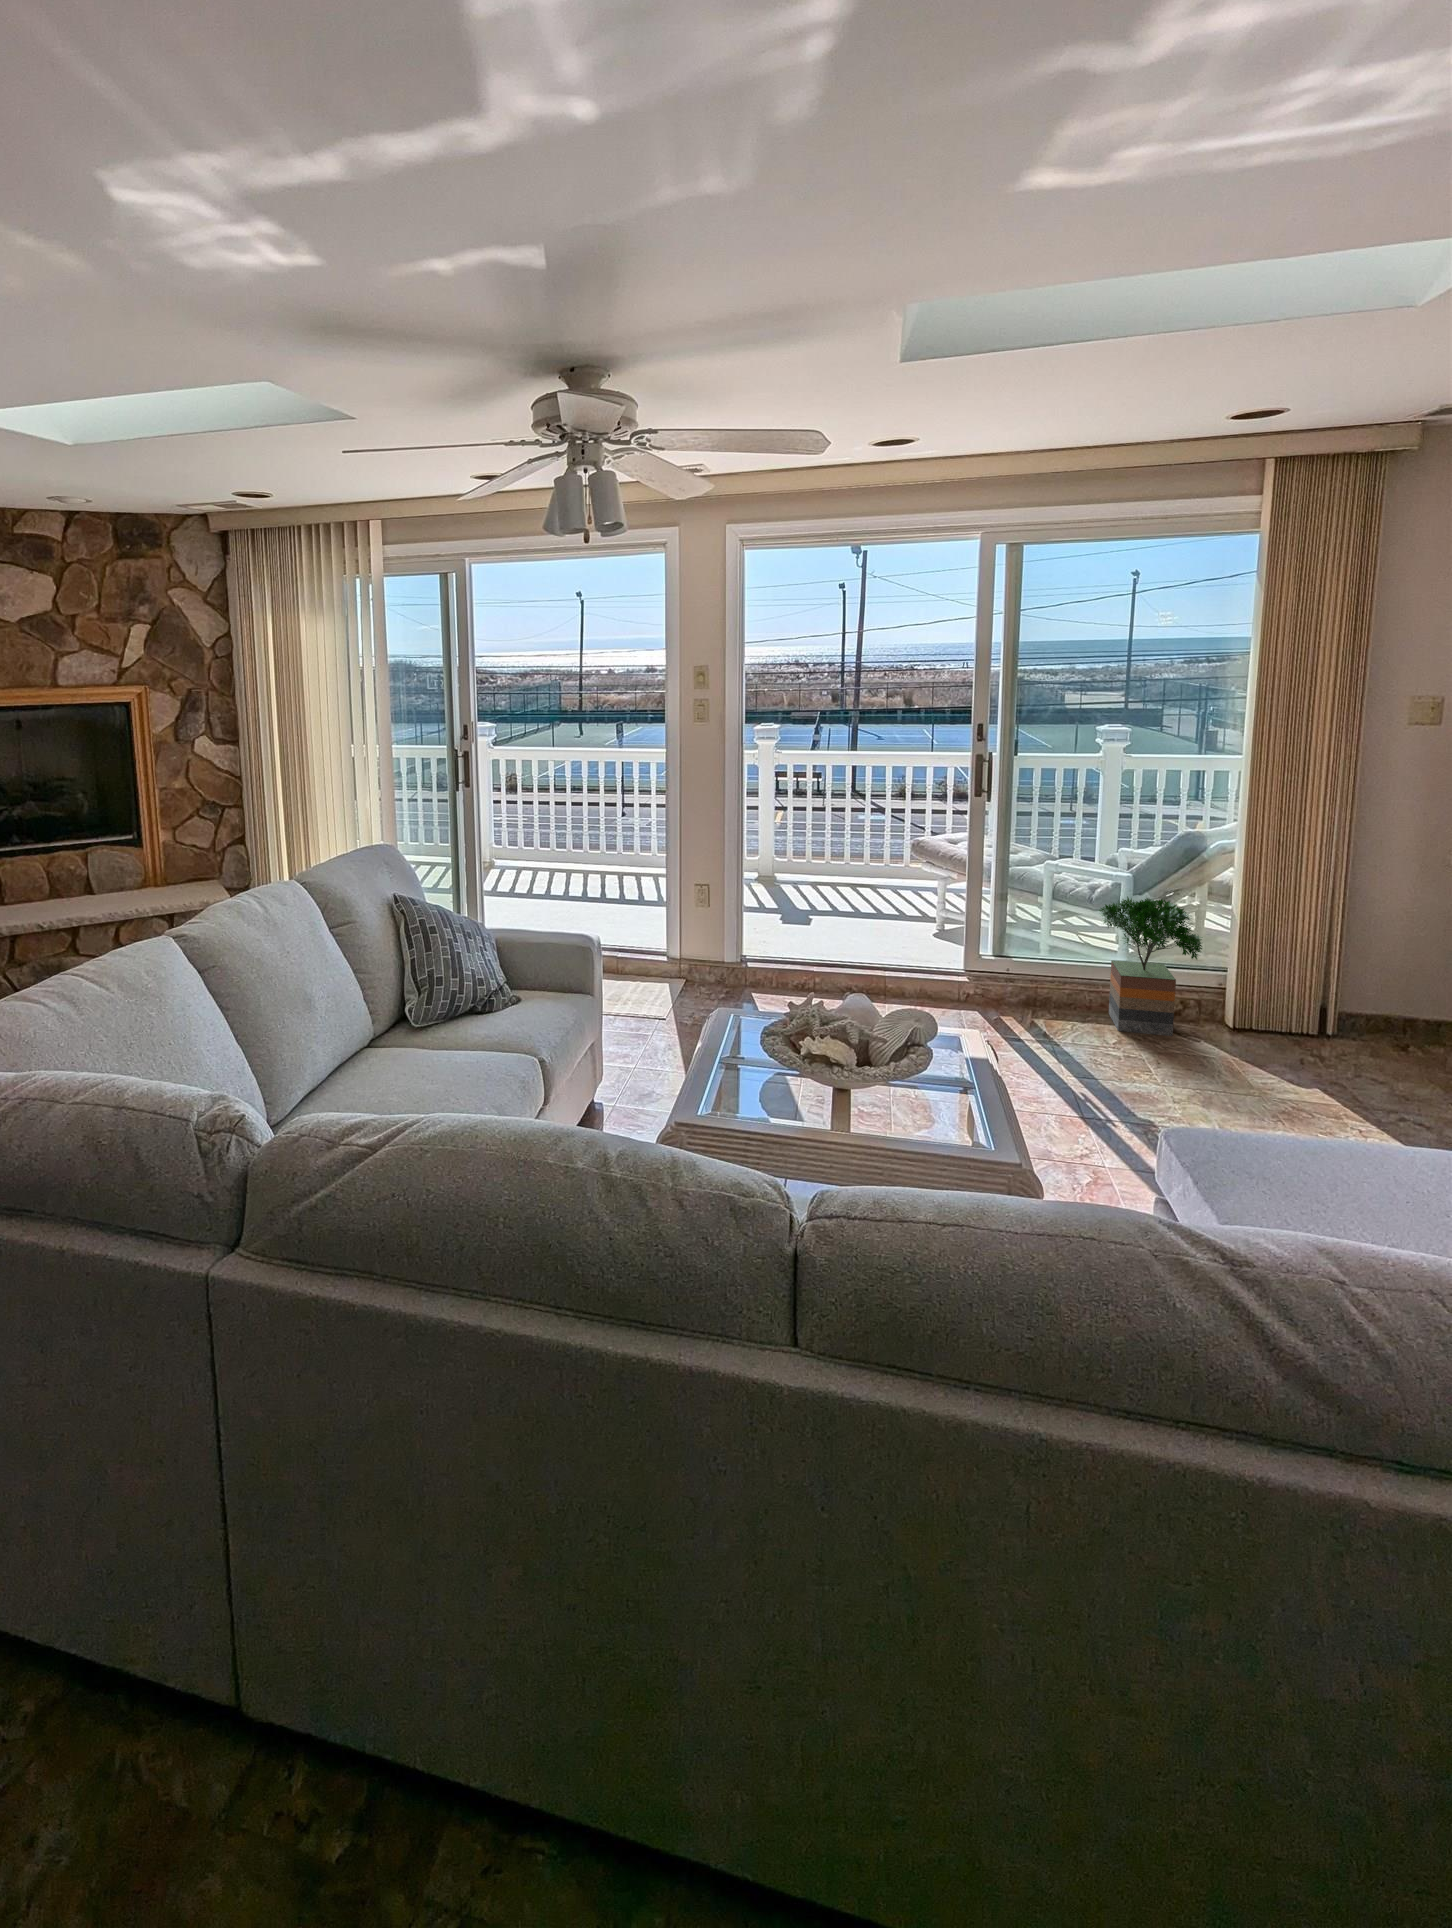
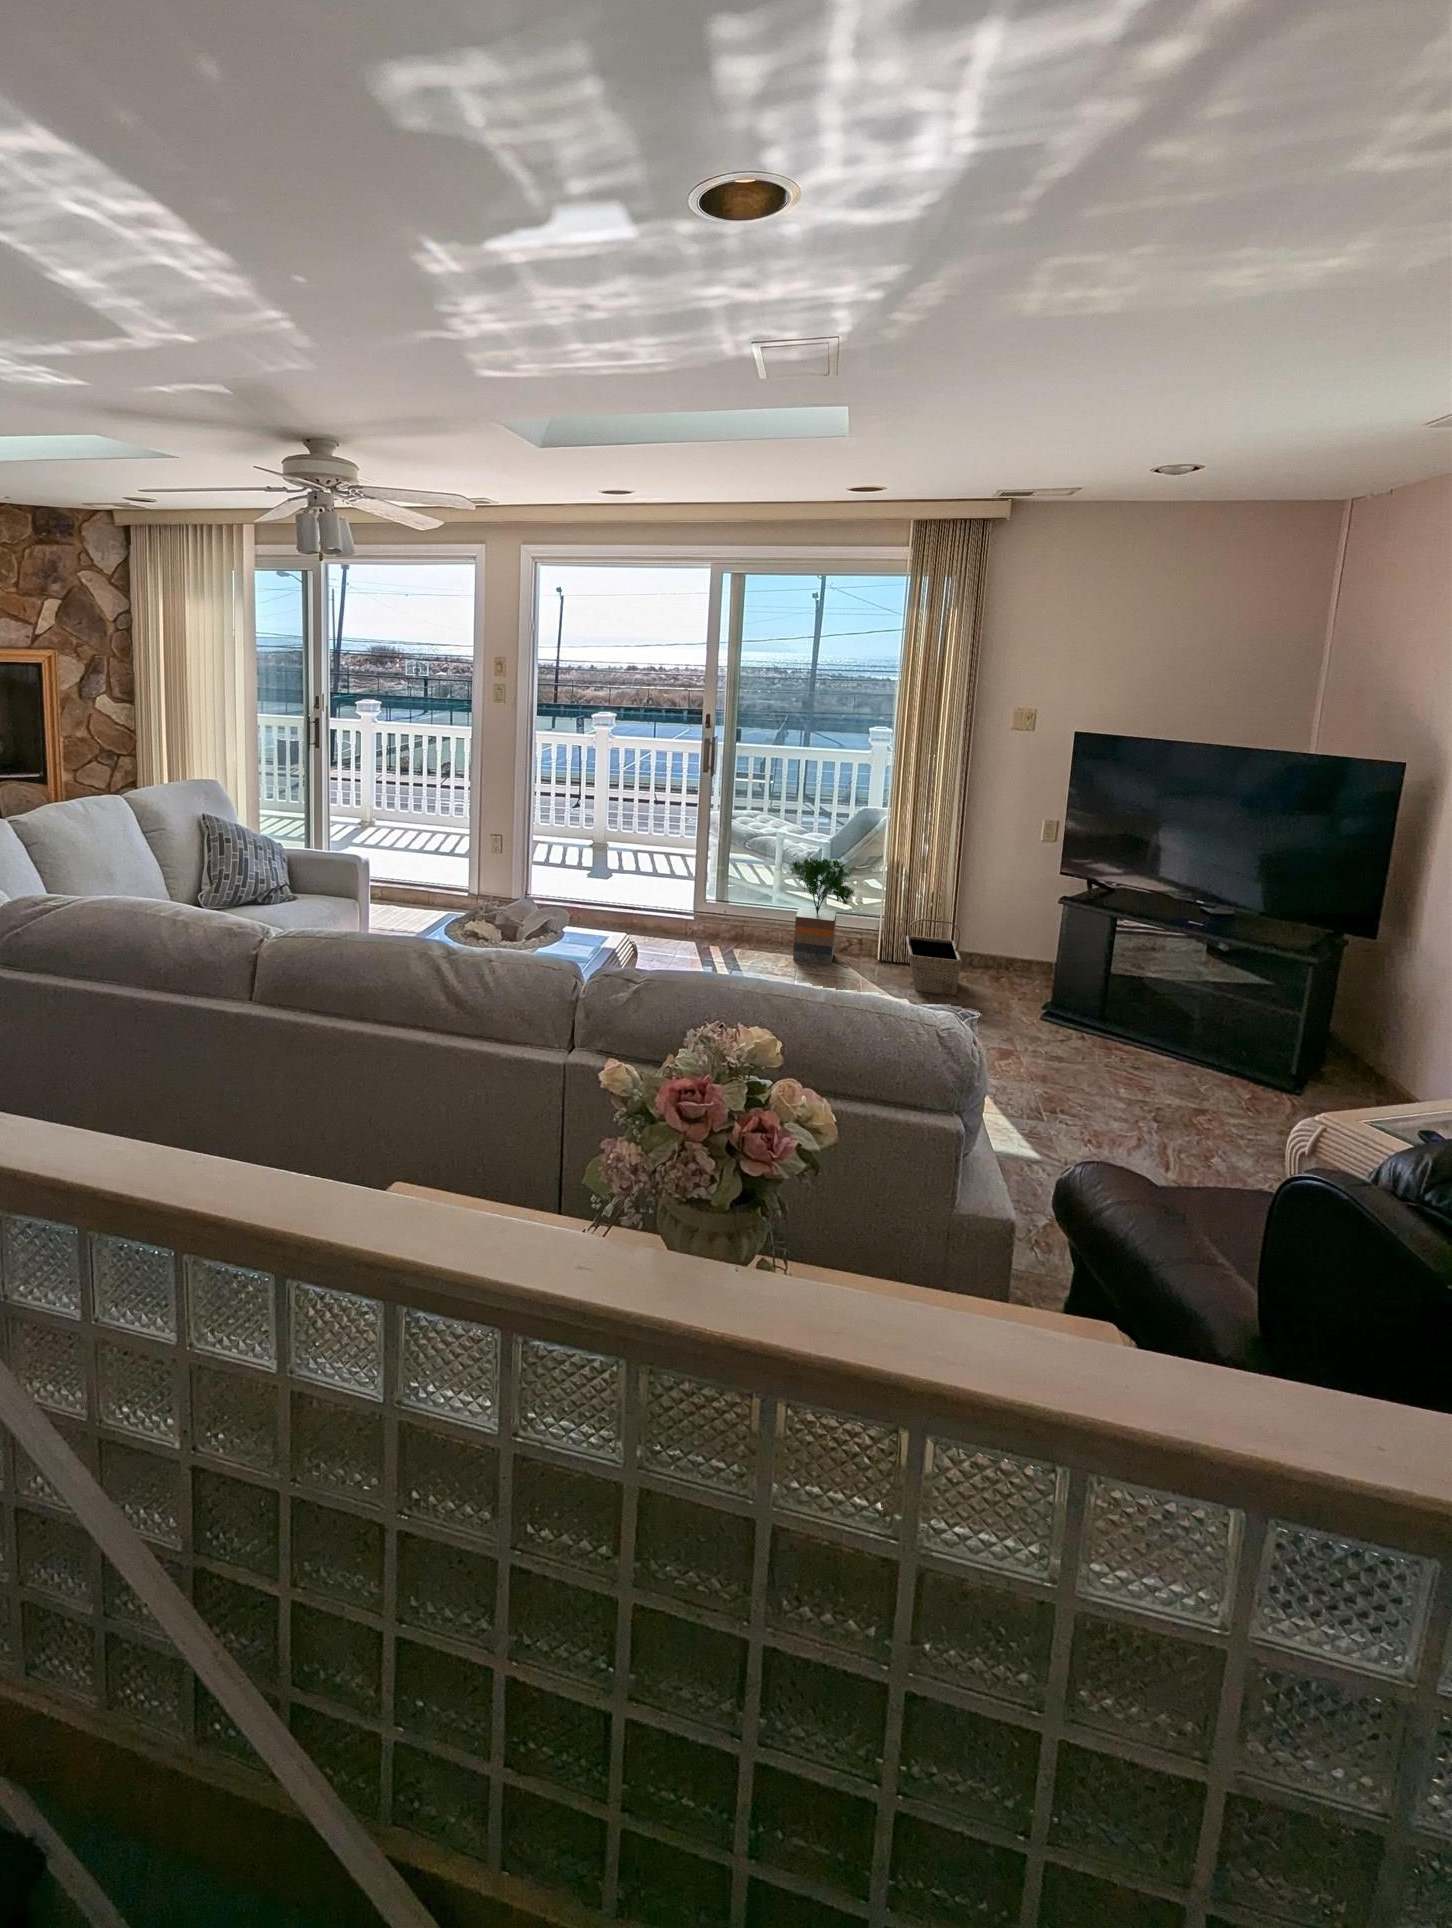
basket: none [1277,976,1389,1078] -> present [906,919,962,995]

